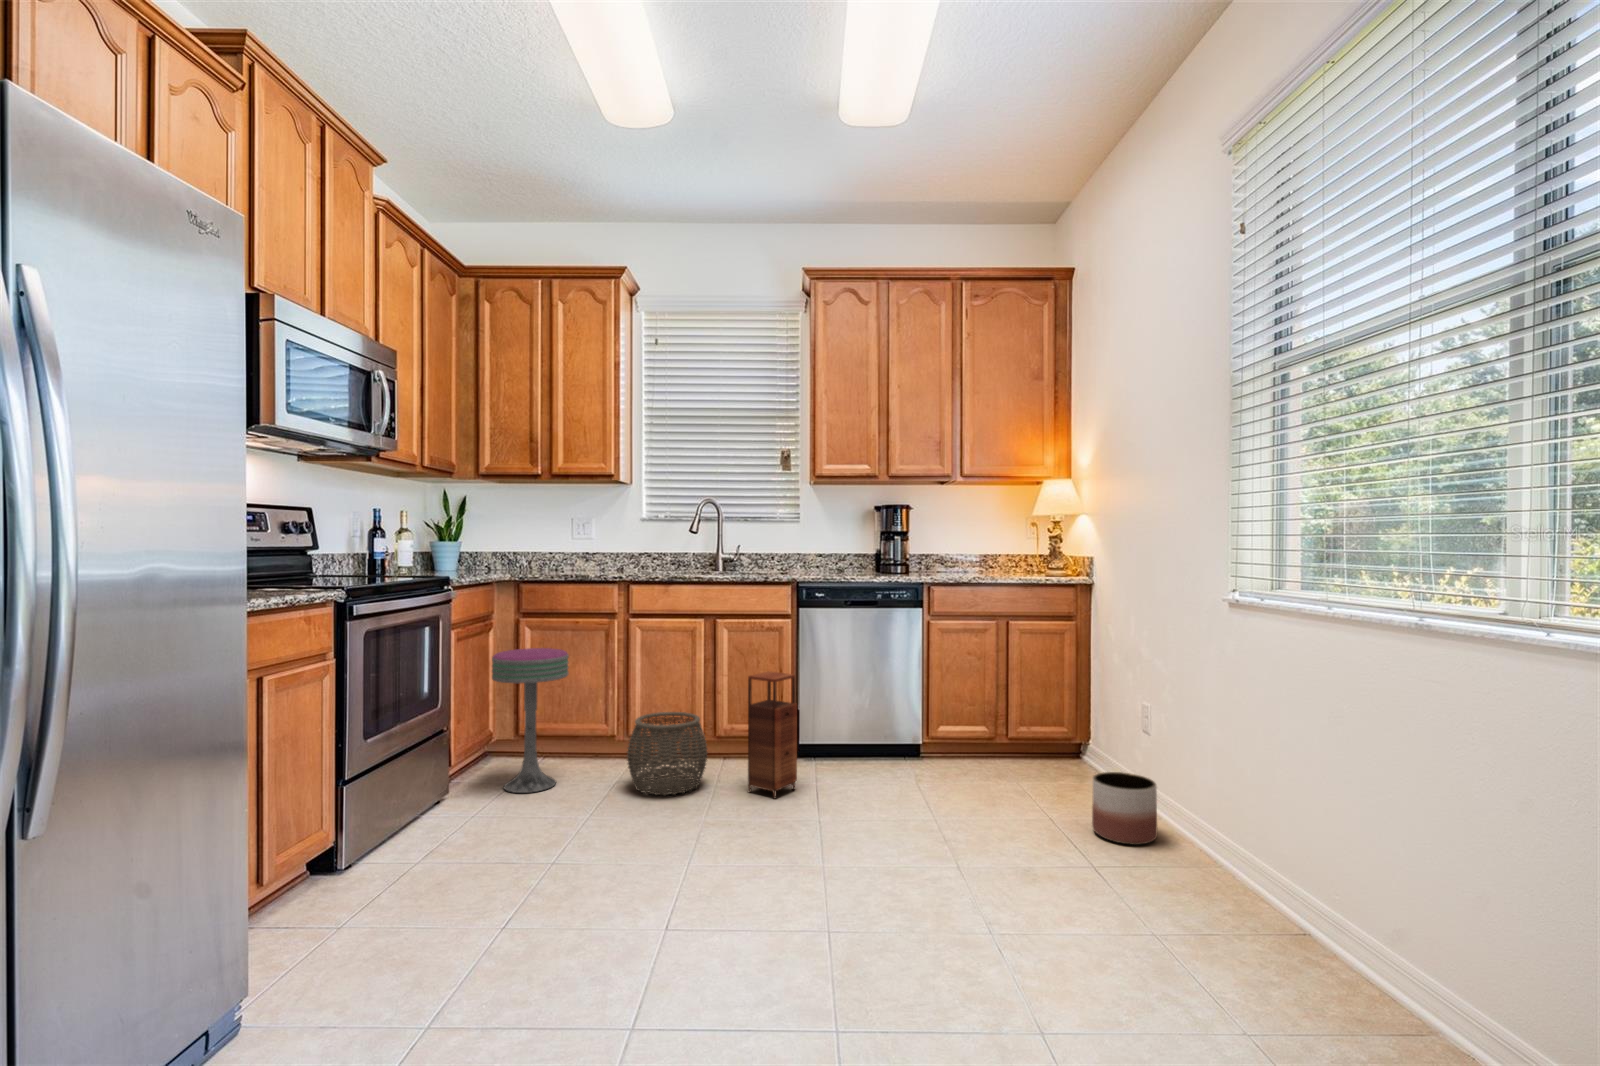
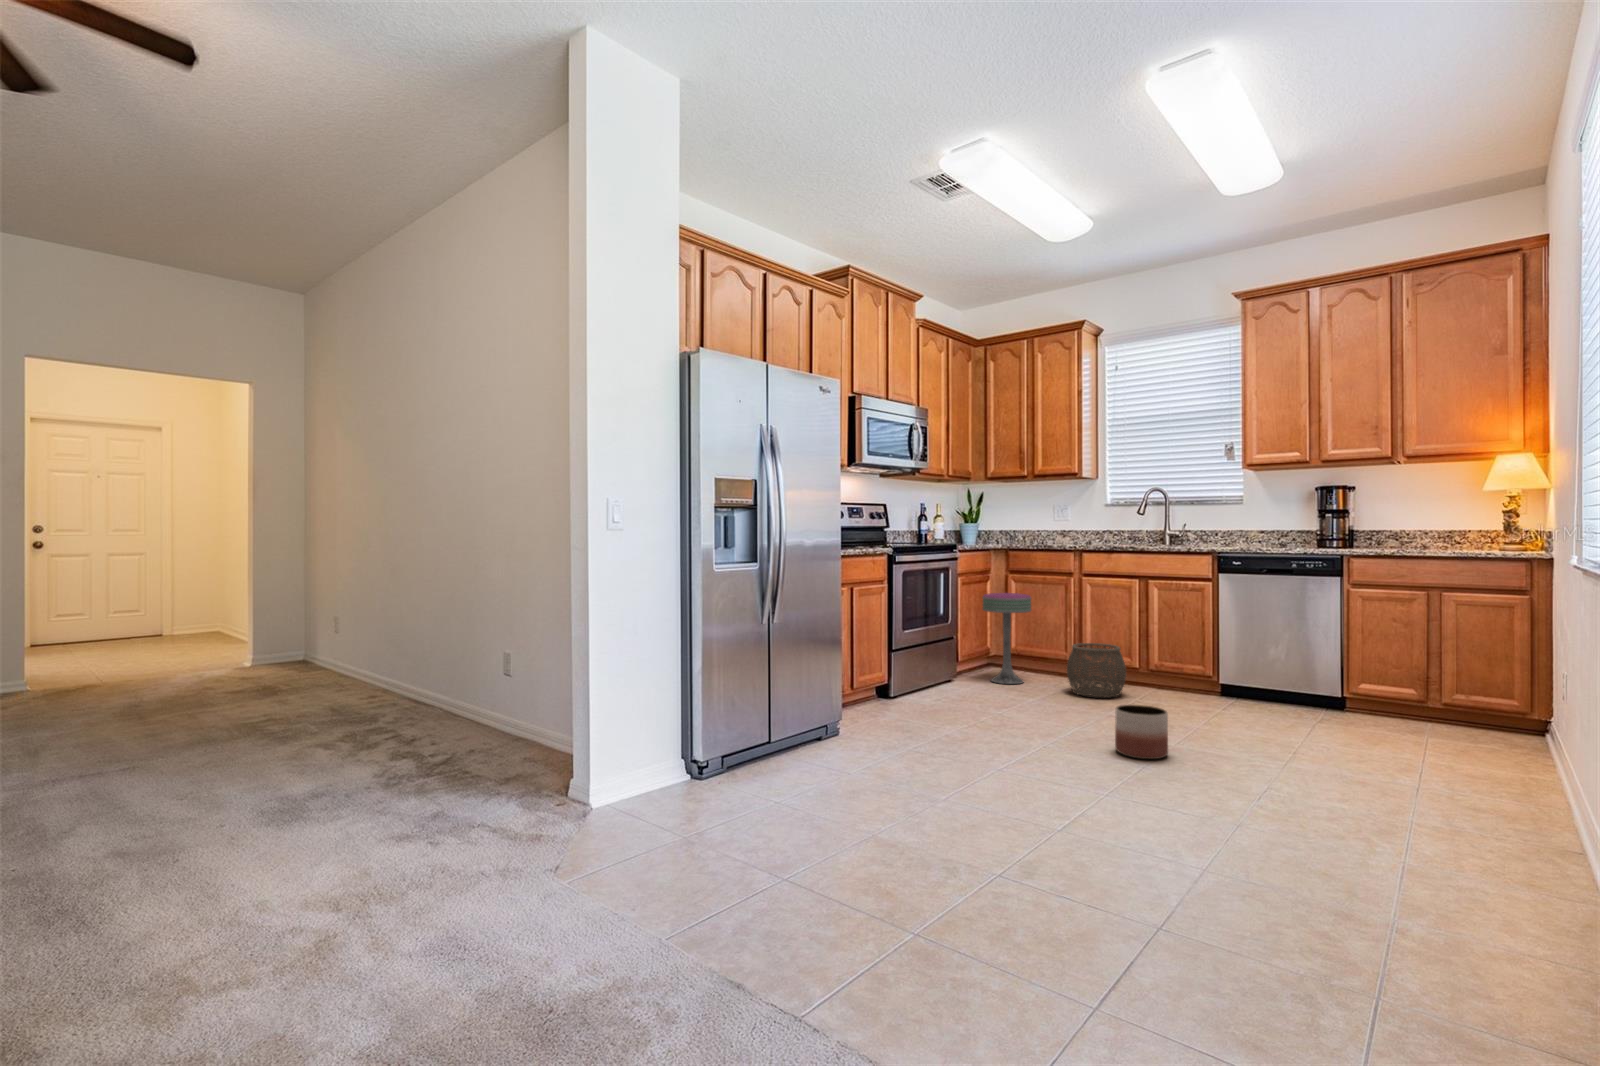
storage cabinet: present [748,672,797,799] -> none [1152,618,1193,710]
planter: present [1092,772,1157,845] -> present [1115,705,1168,759]

